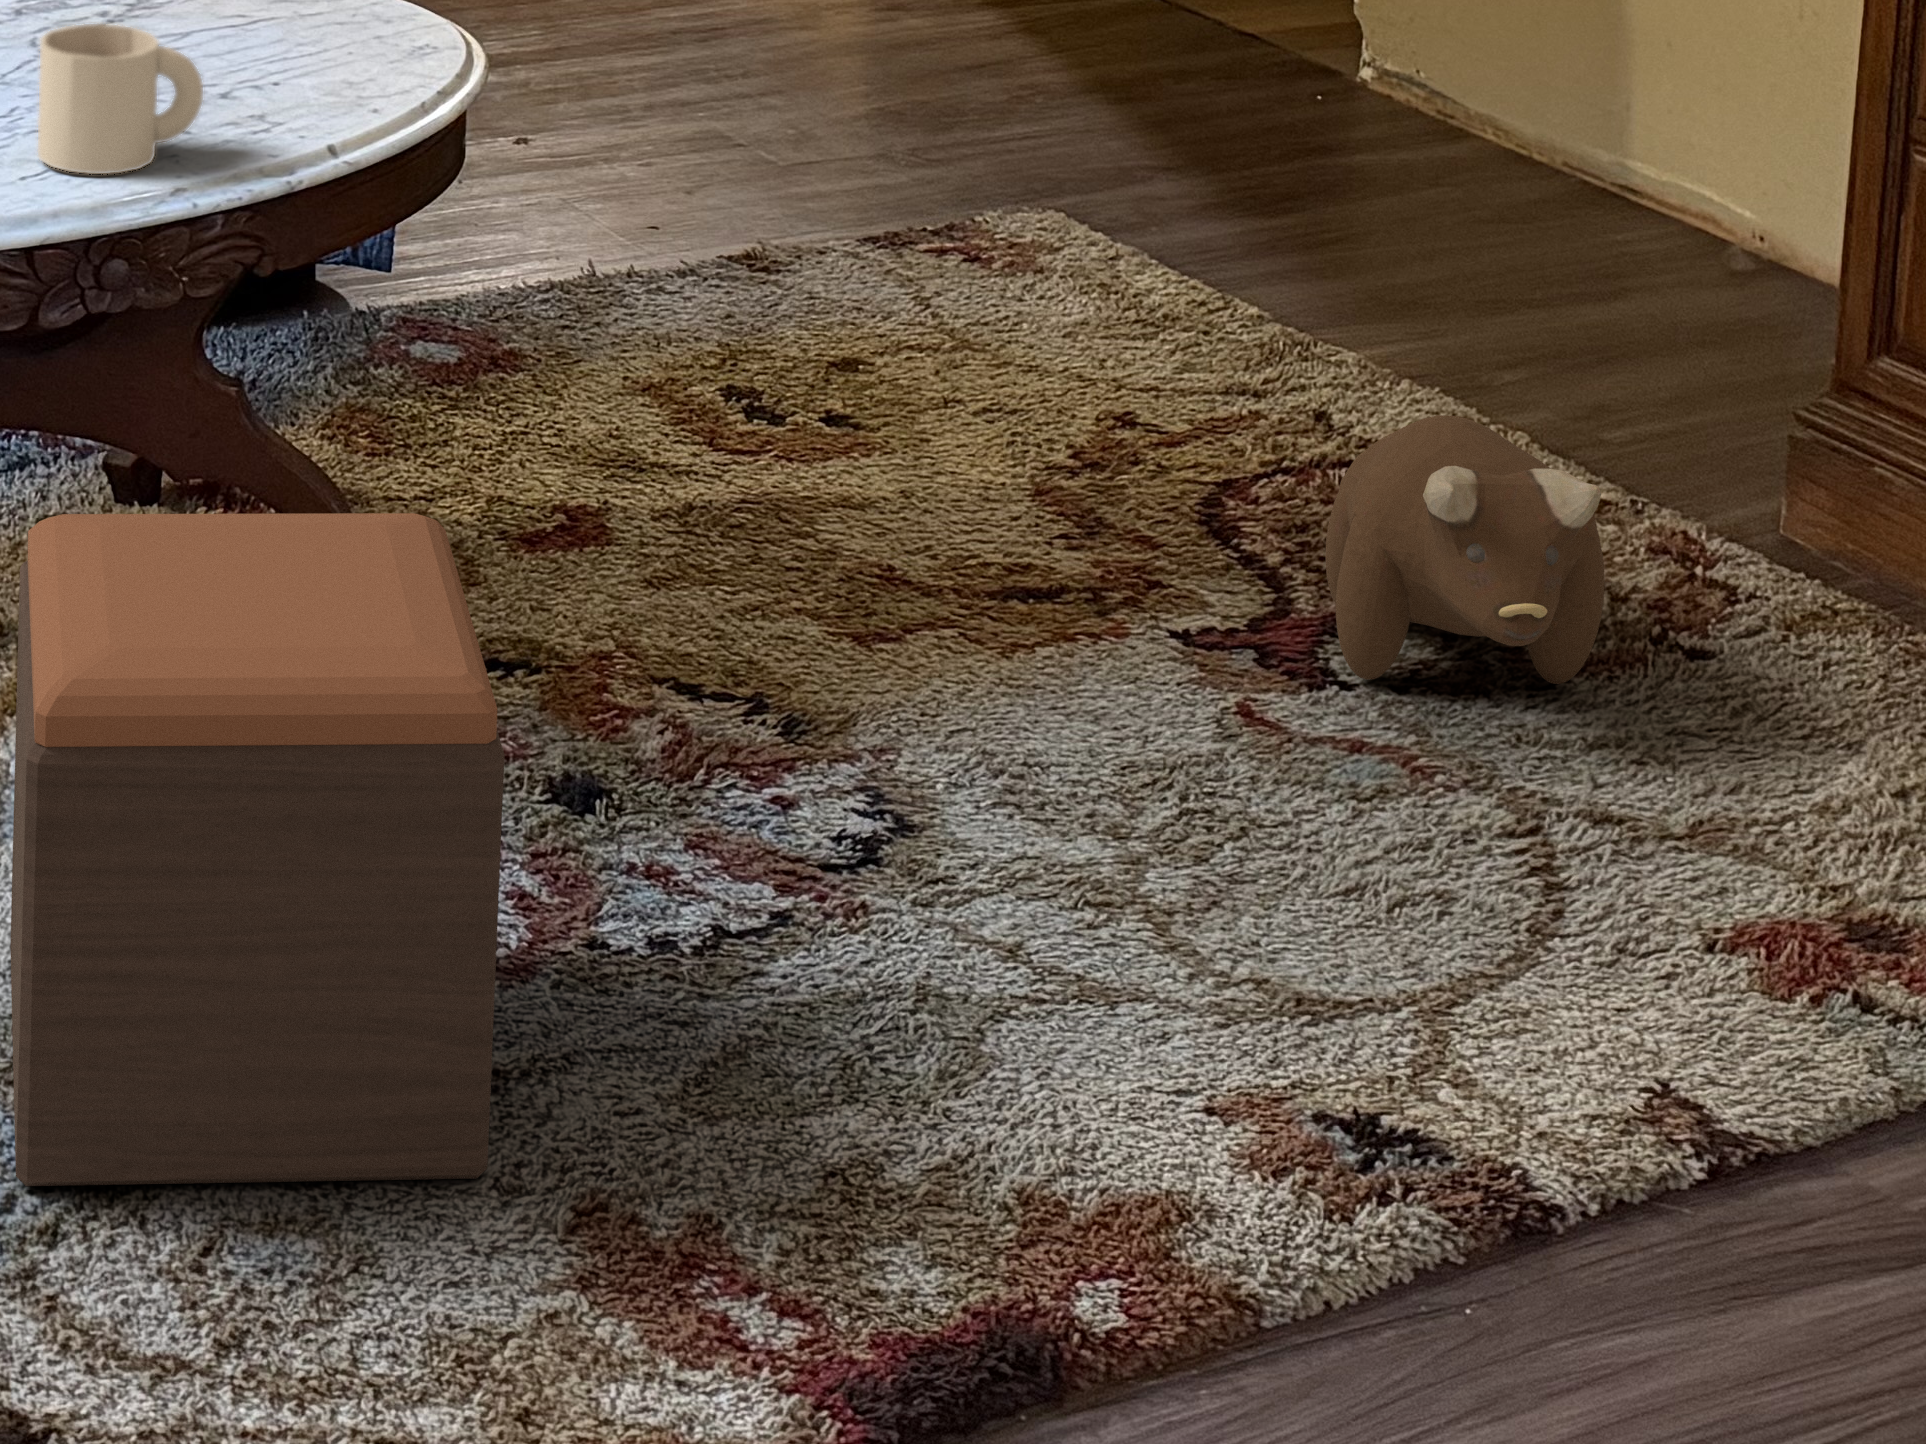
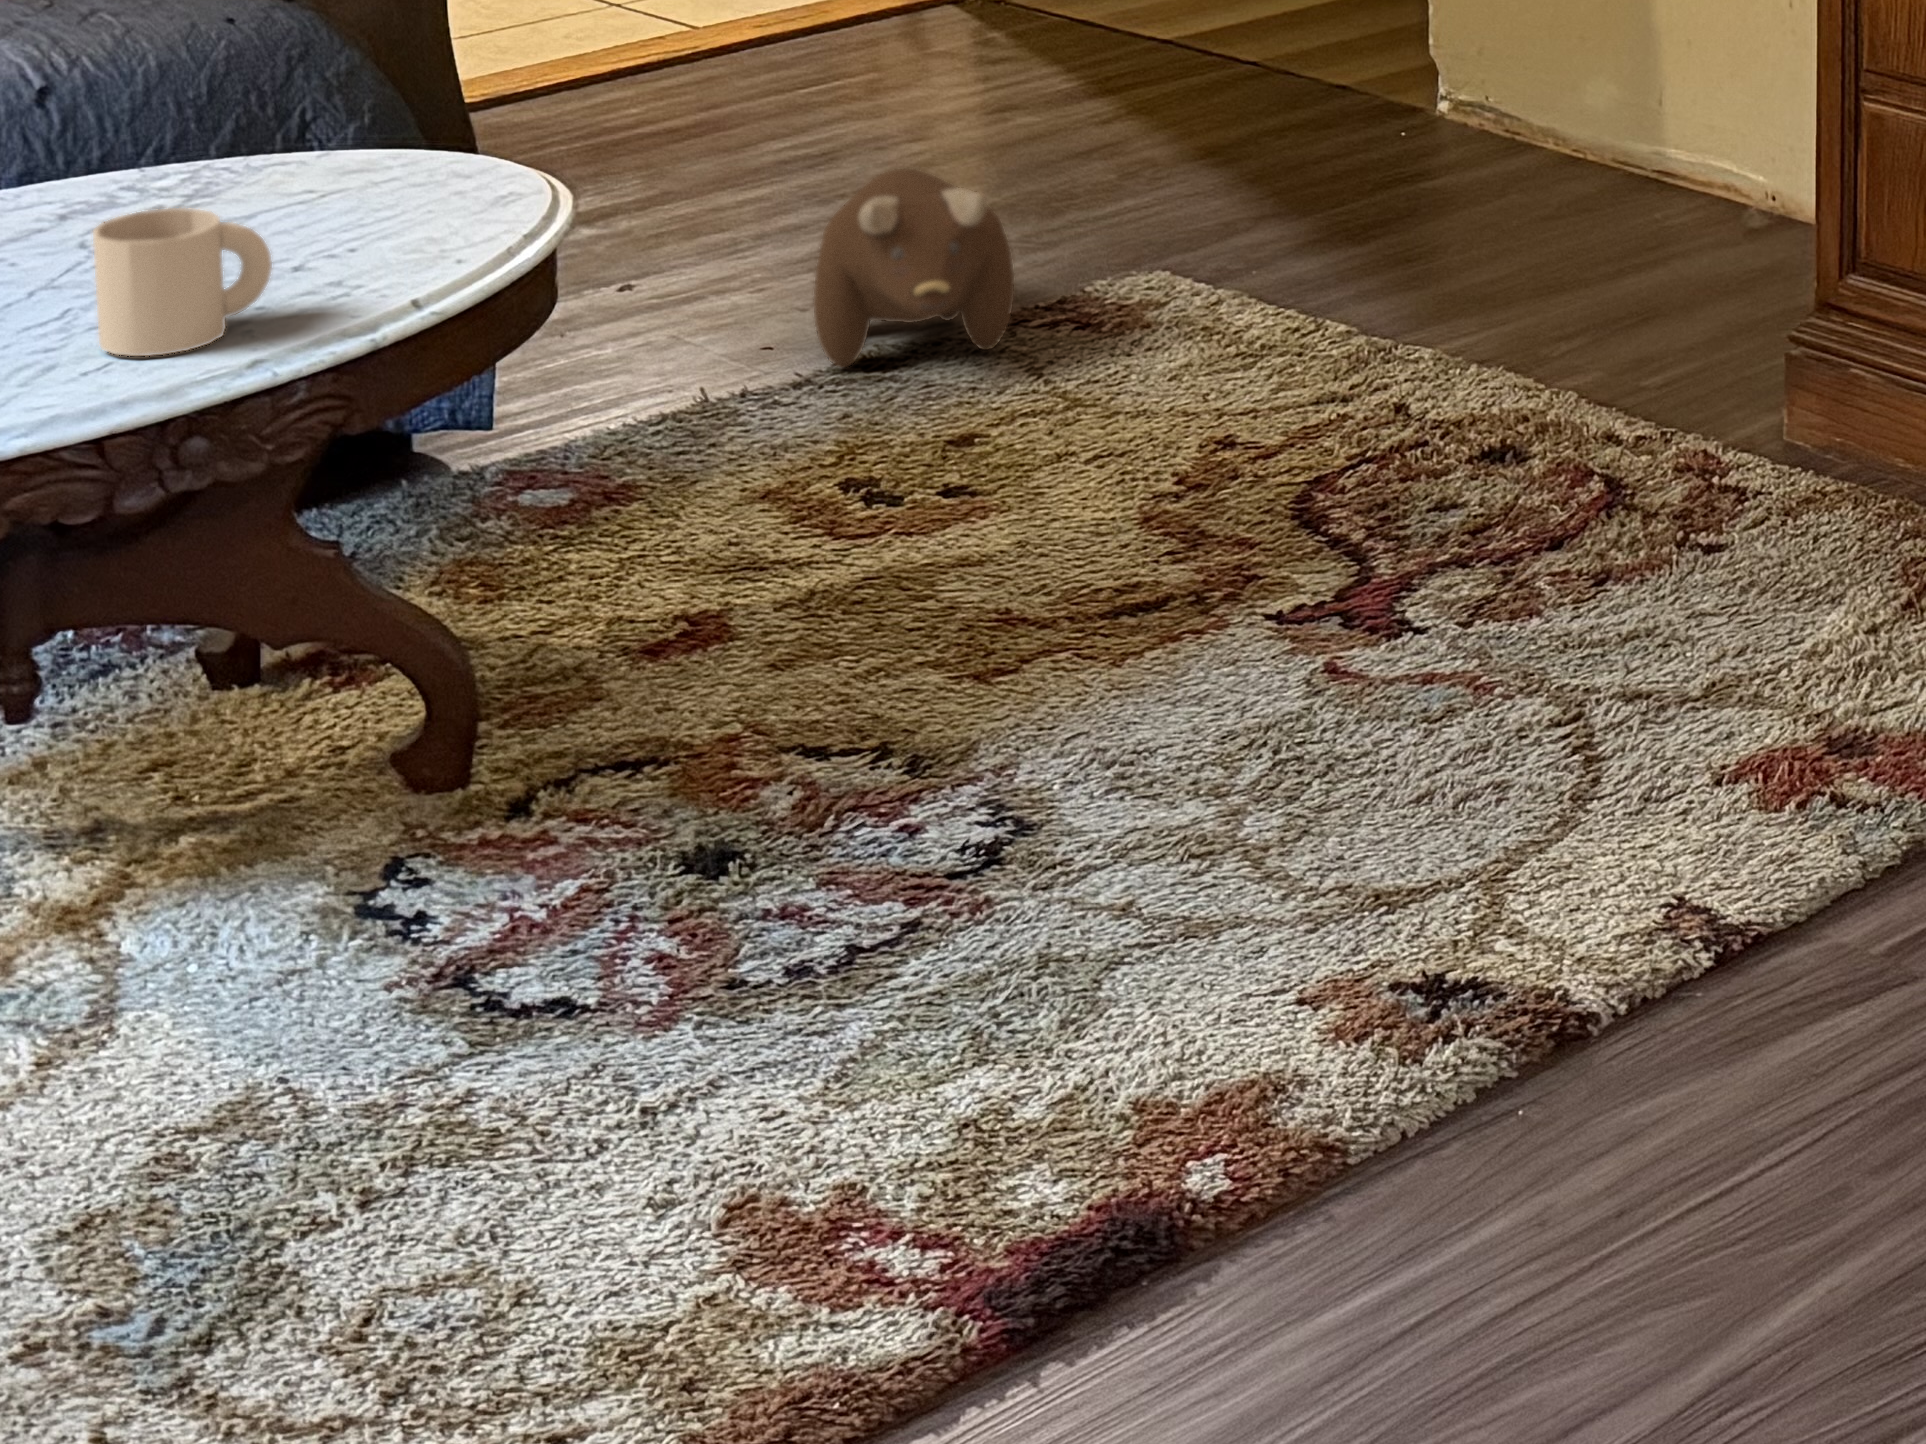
plush toy: present [1326,415,1604,684] -> present [813,169,1014,367]
footstool: present [10,513,504,1186] -> none [116,617,637,1305]

